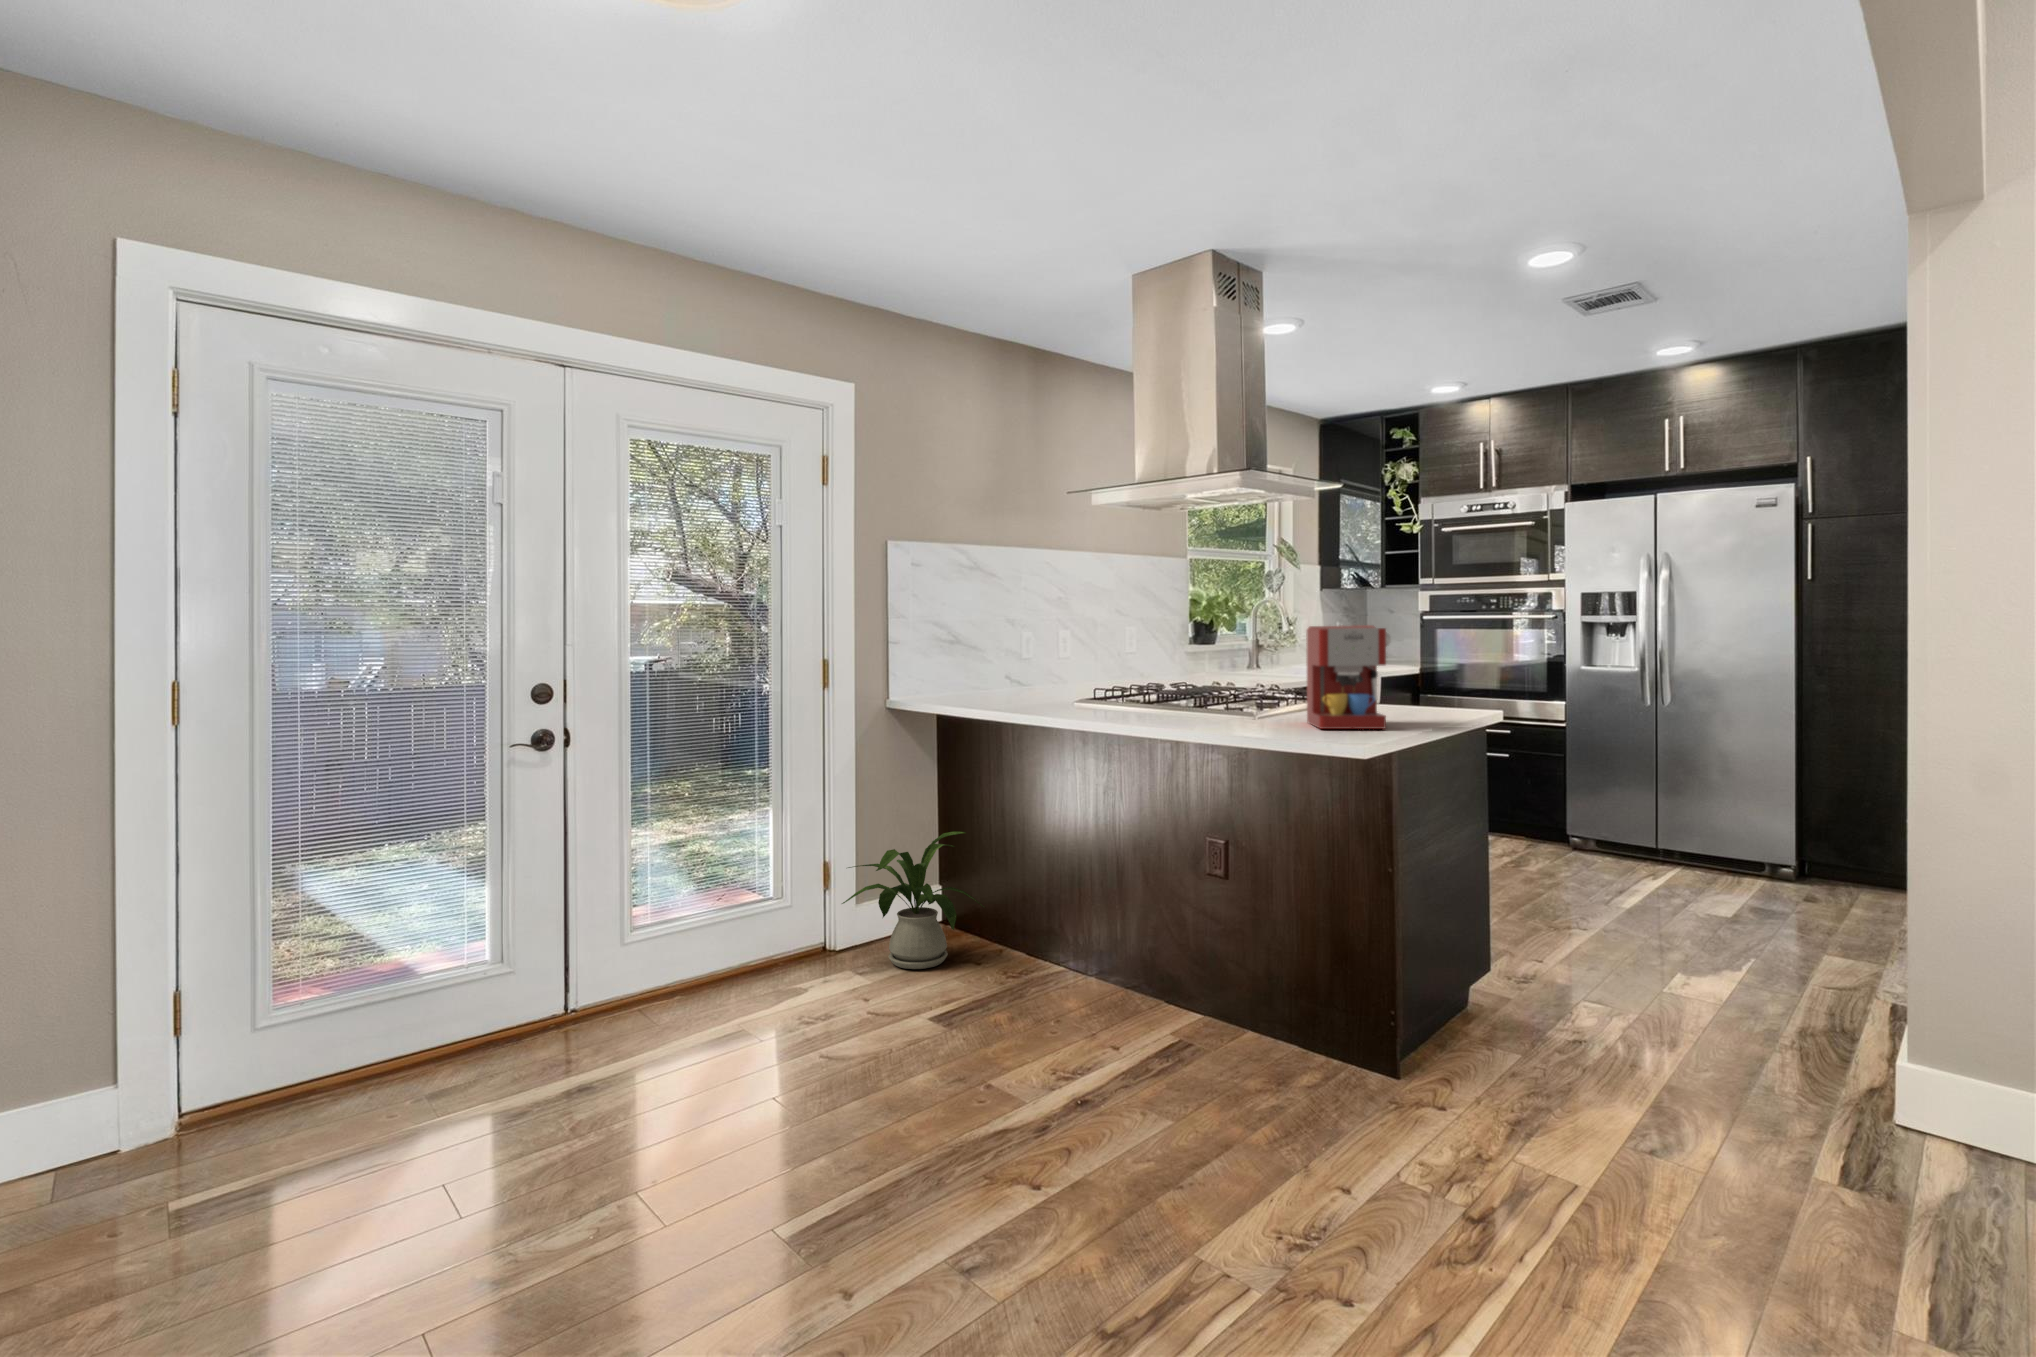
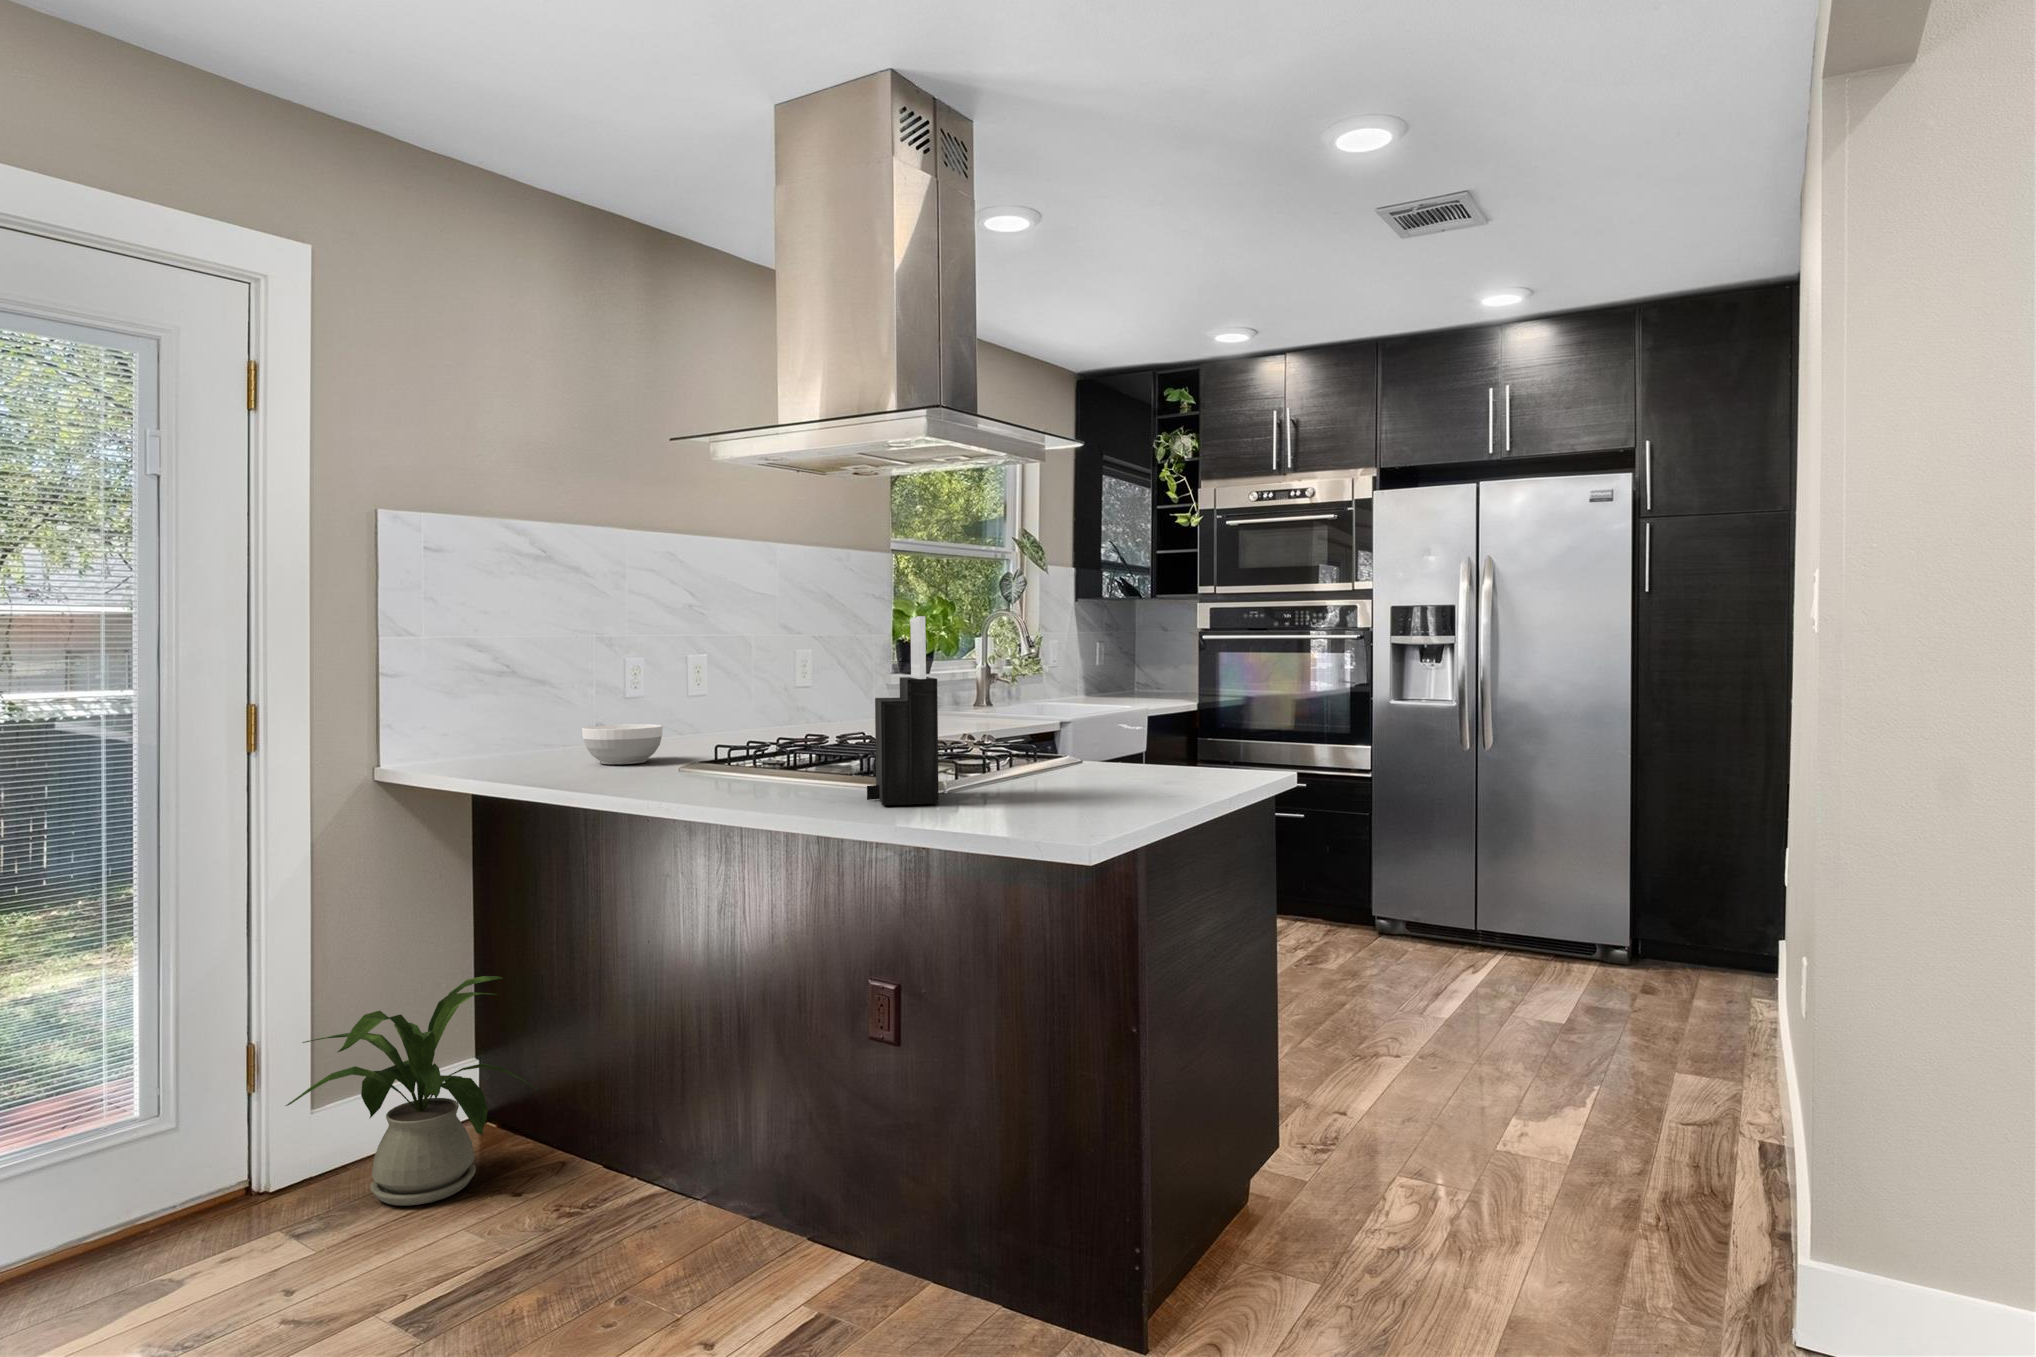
knife block: none [1207,601,1257,723] -> present [867,616,939,805]
coffee maker: present [1306,625,1391,729] -> none [1014,654,1132,814]
bowl: none [1004,677,1054,702] -> present [582,724,663,764]

